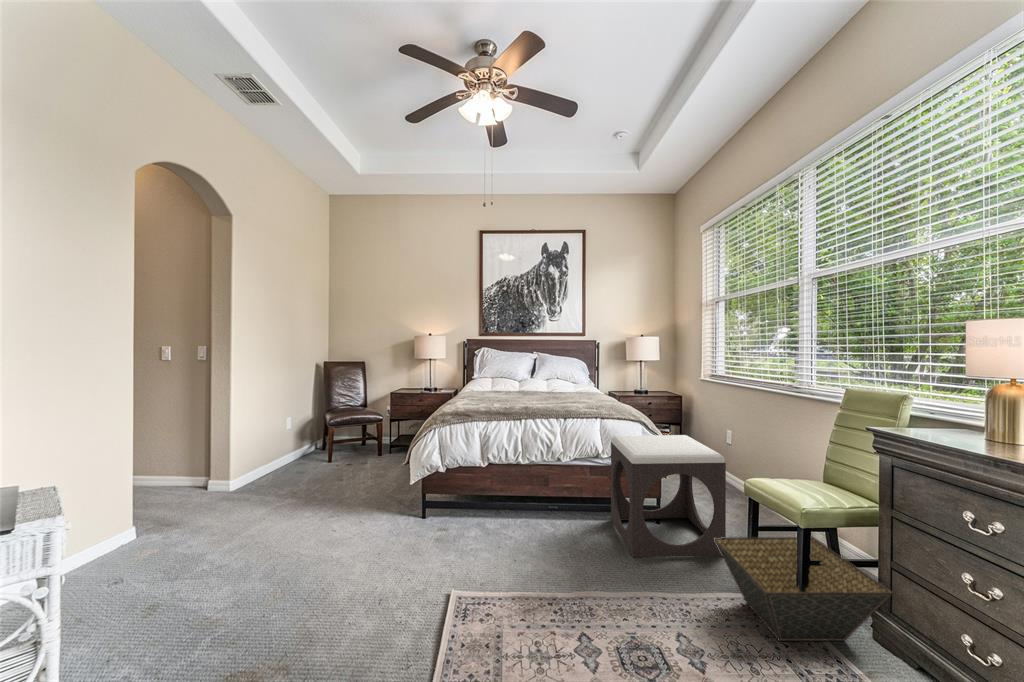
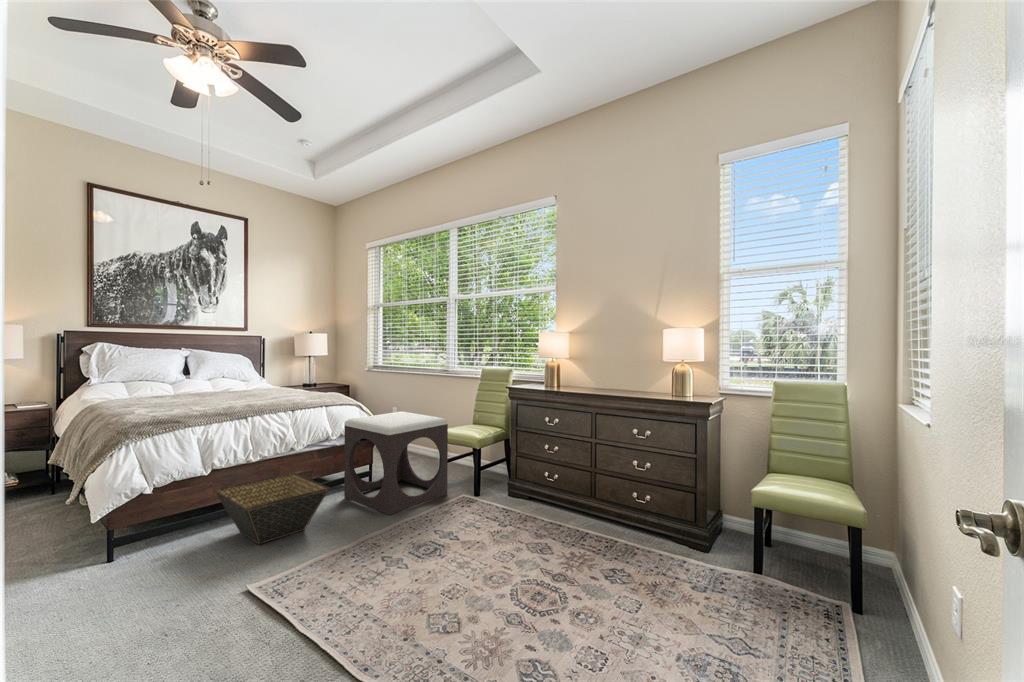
basket: present [714,537,893,641] -> present [214,473,329,545]

